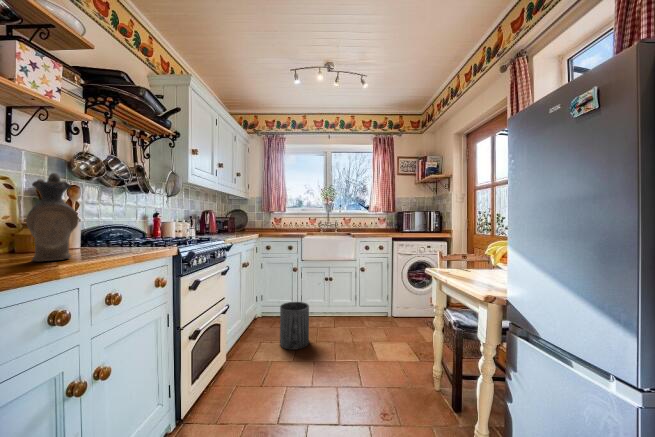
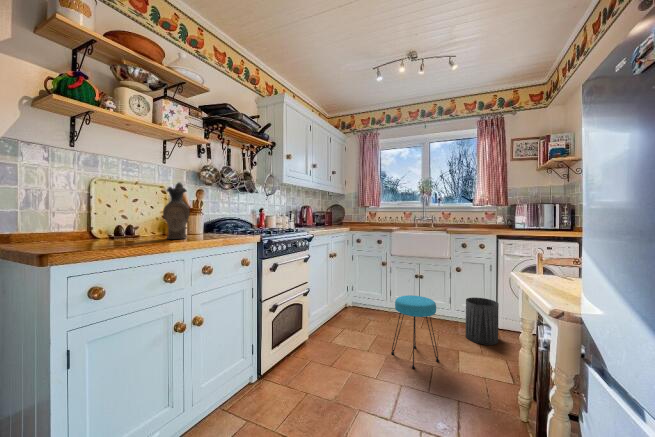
stool: none [318,299,362,371] -> present [391,295,439,368]
trash can: present [280,302,309,350] -> present [466,298,499,345]

